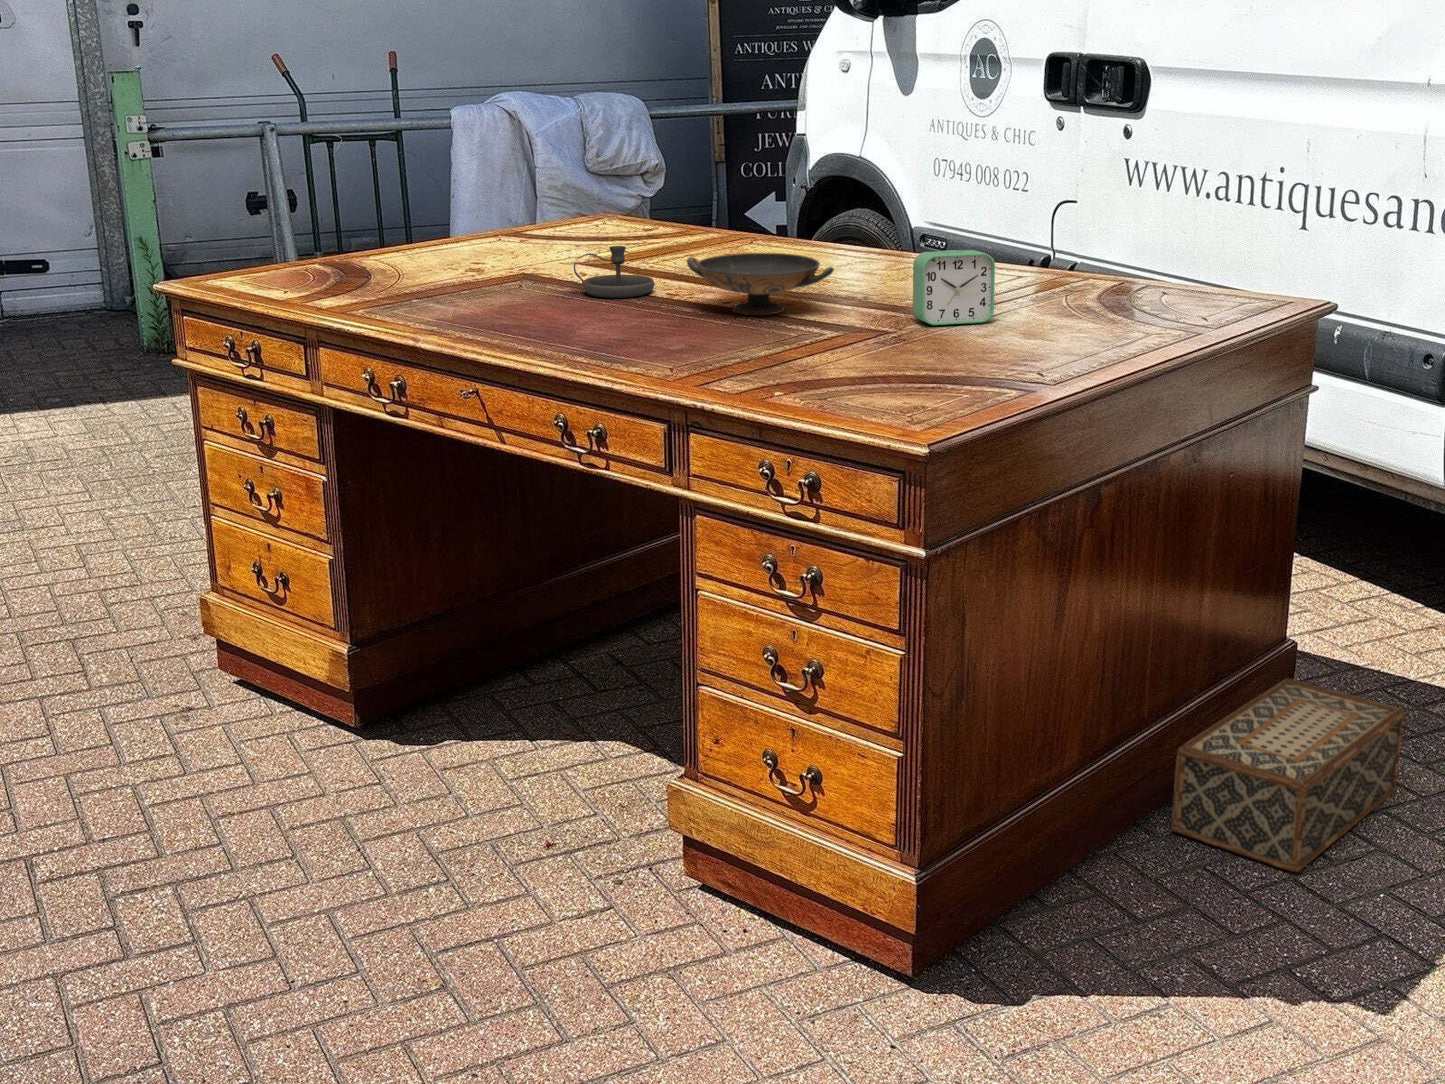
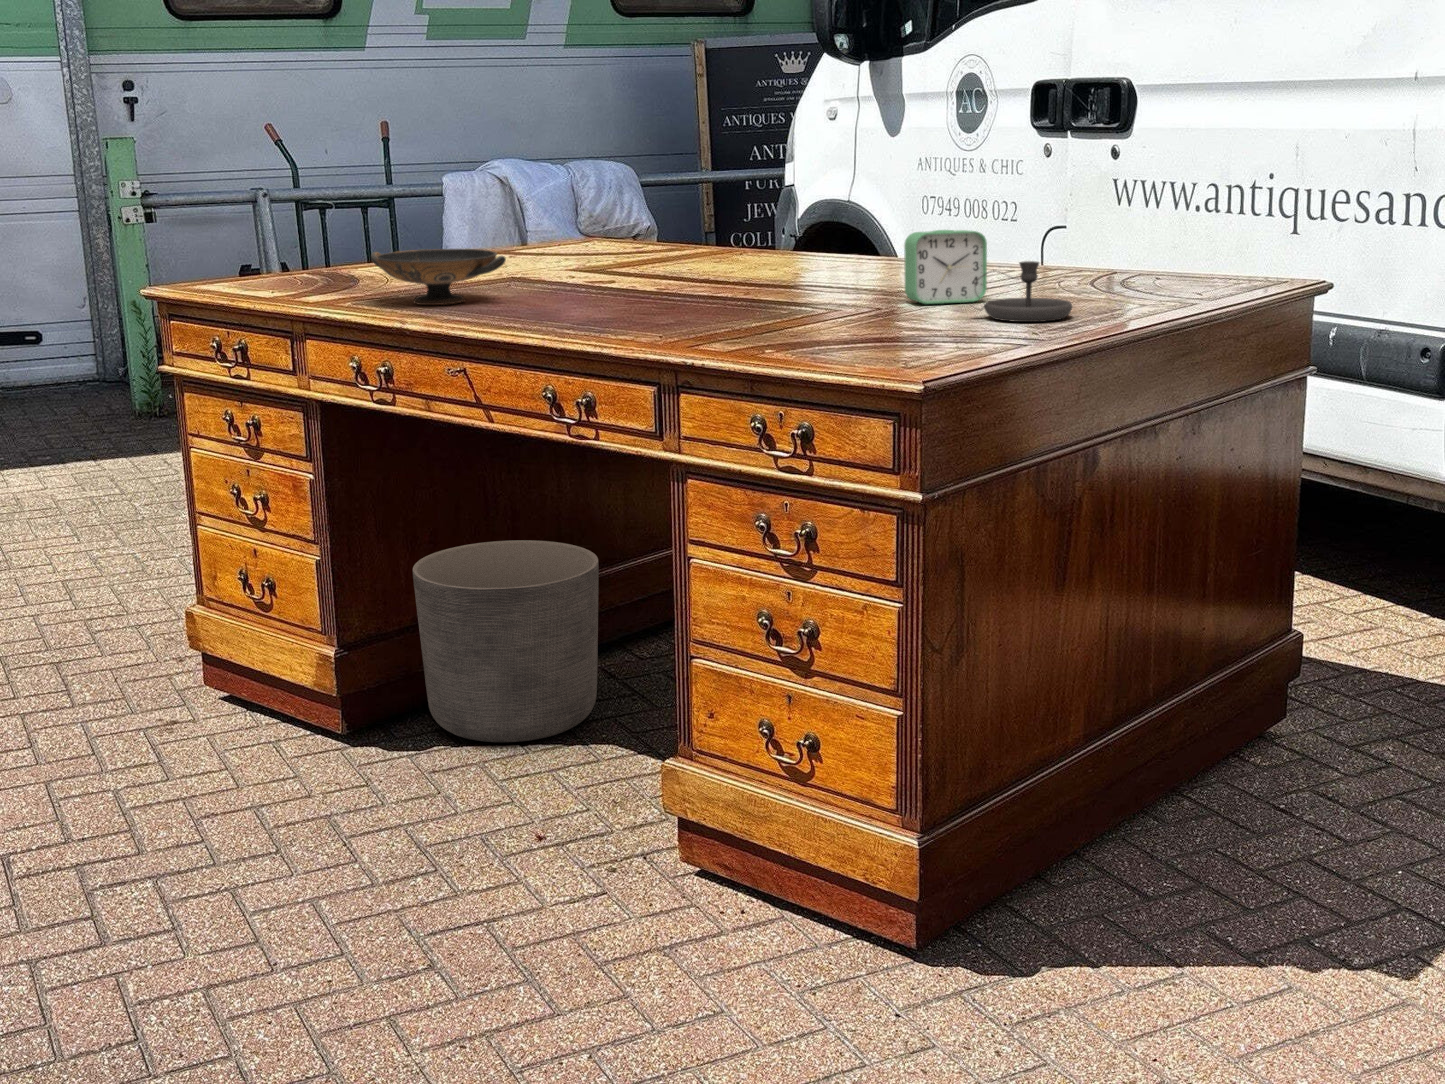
candlestick: present [571,246,655,298] -> present [975,261,1072,322]
decorative bowl: present [687,253,833,315] -> present [371,249,506,305]
planter: none [424,535,607,739] -> present [413,540,599,742]
woven basket: present [1172,678,1404,872] -> none [1180,665,1413,850]

